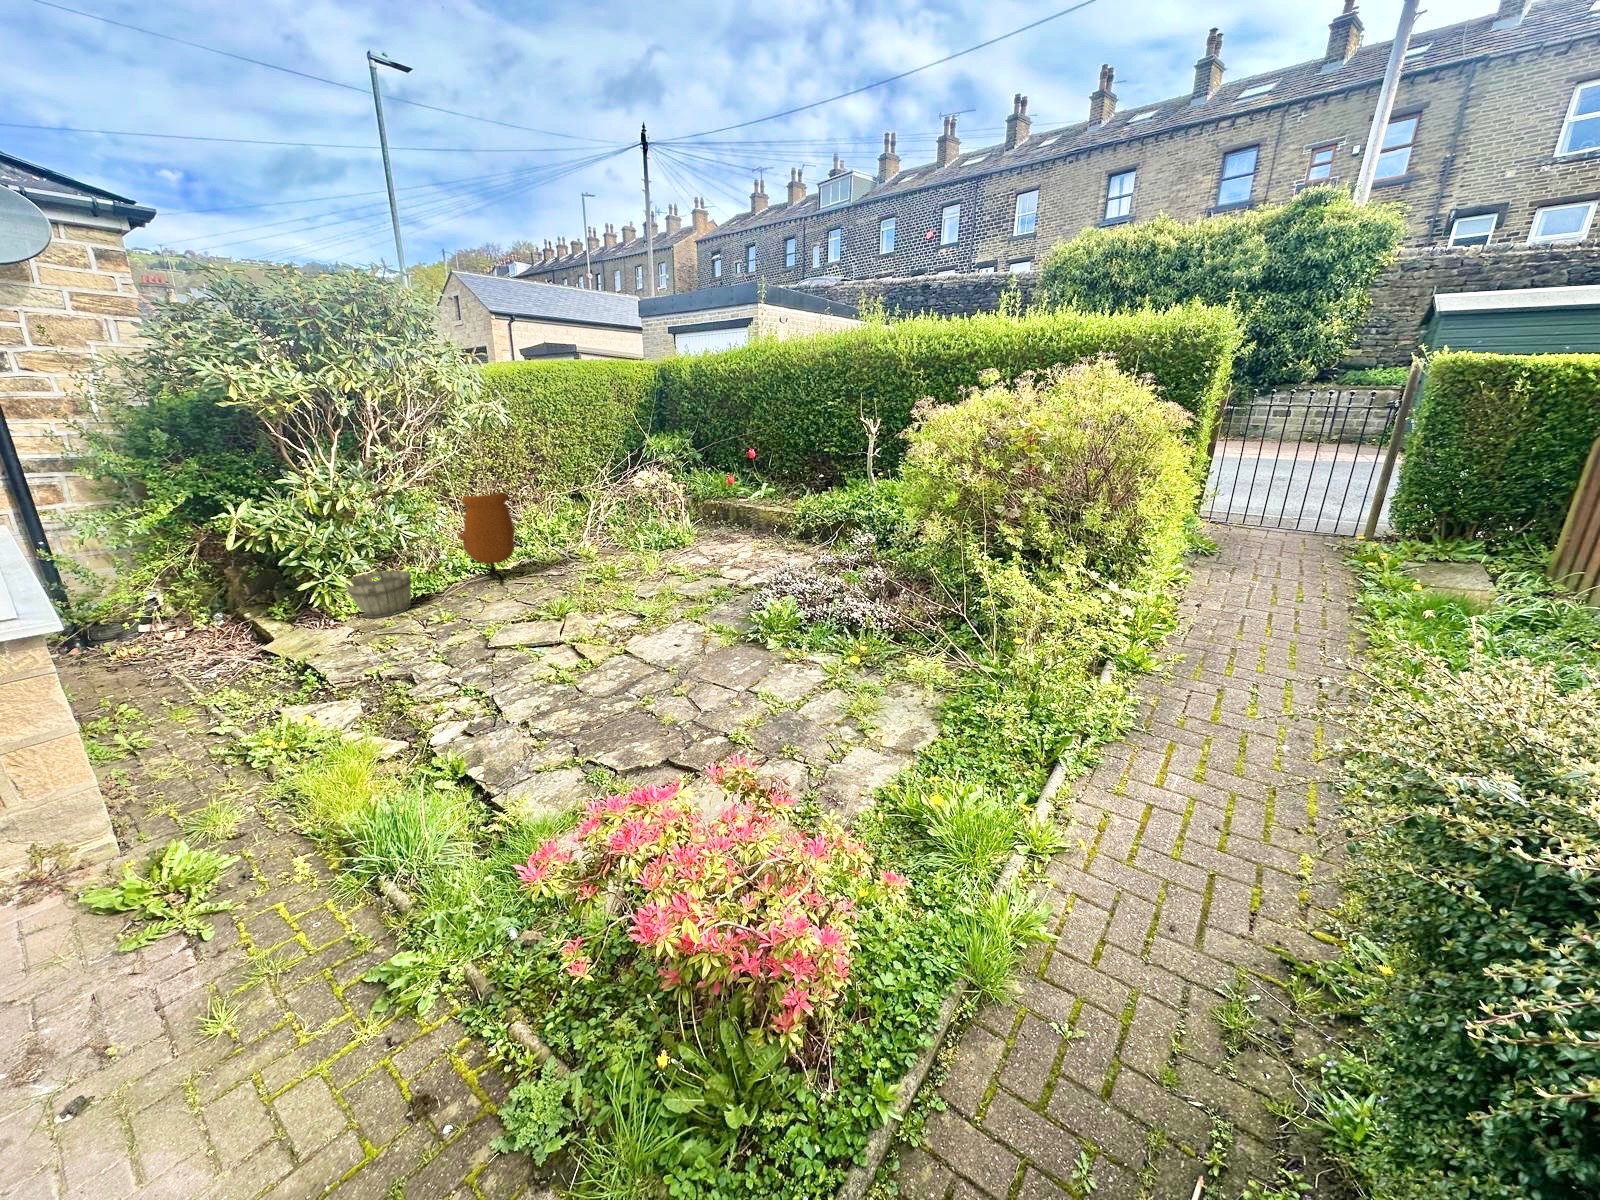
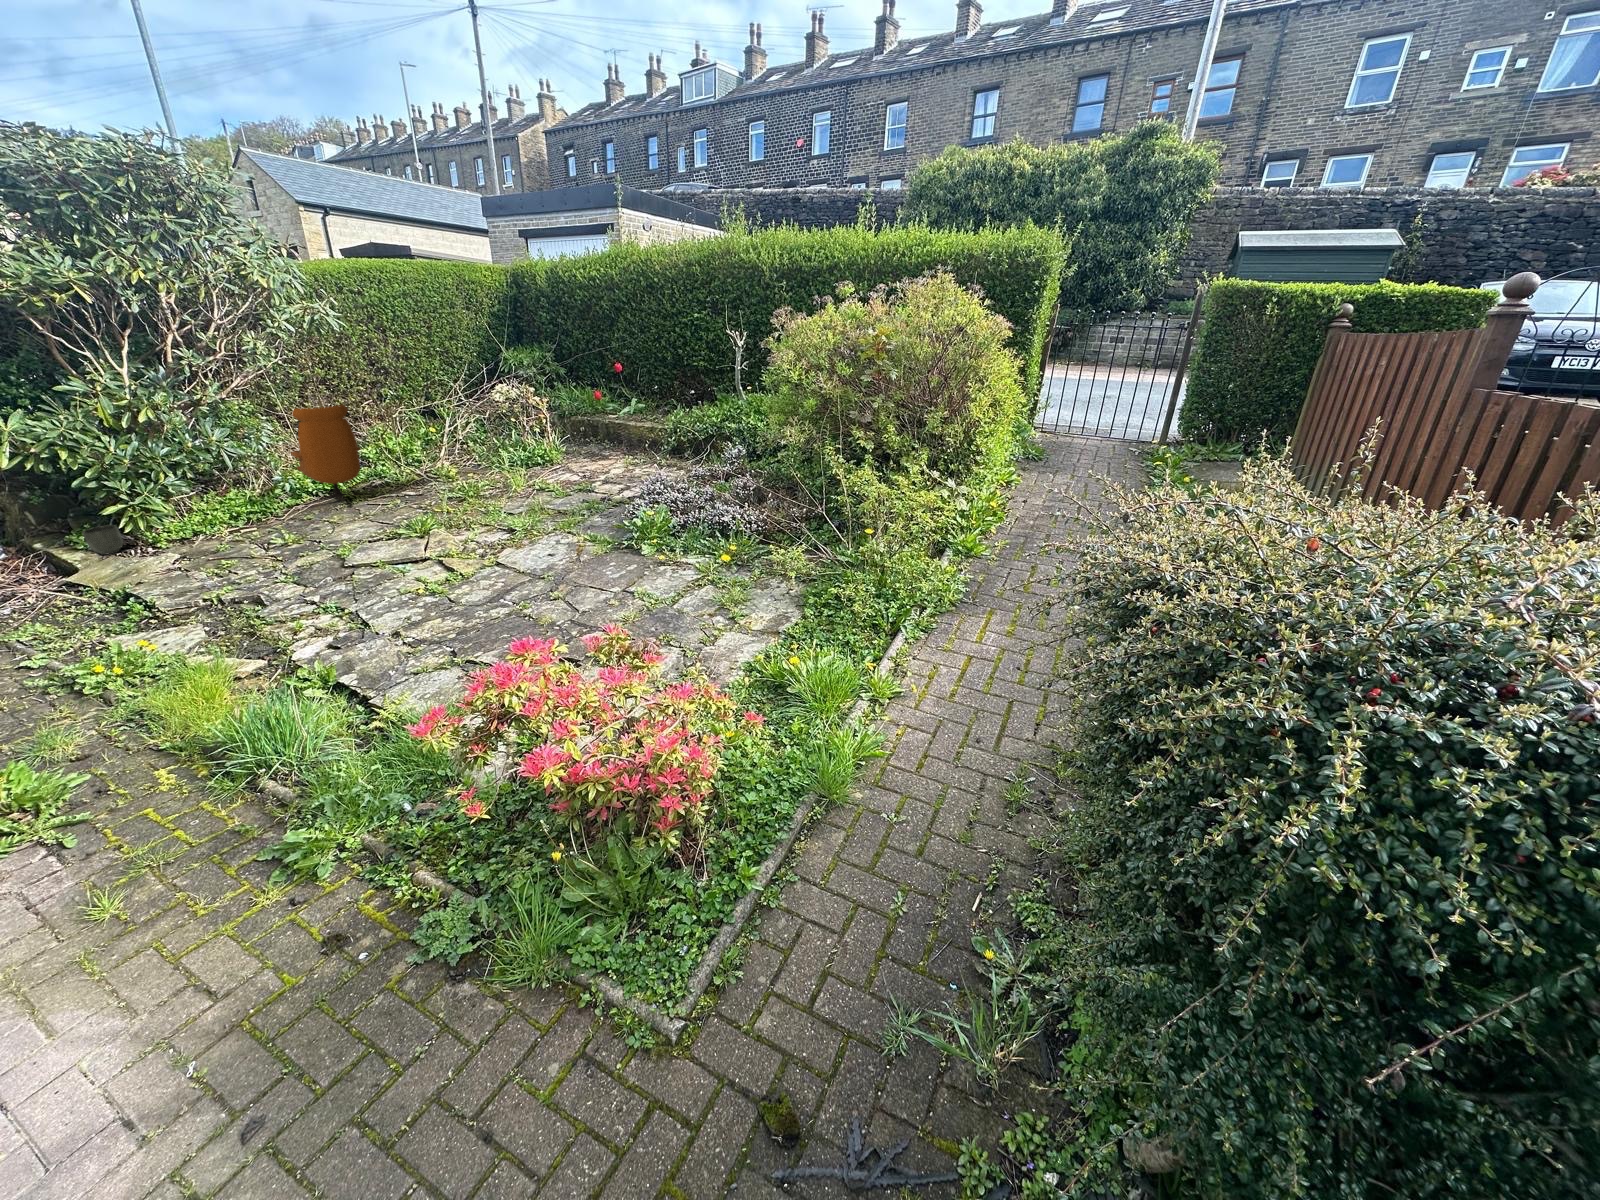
wooden bucket: present [345,568,411,618] -> none [159,485,245,544]
planter: none [282,599,313,625] -> present [82,525,123,555]

